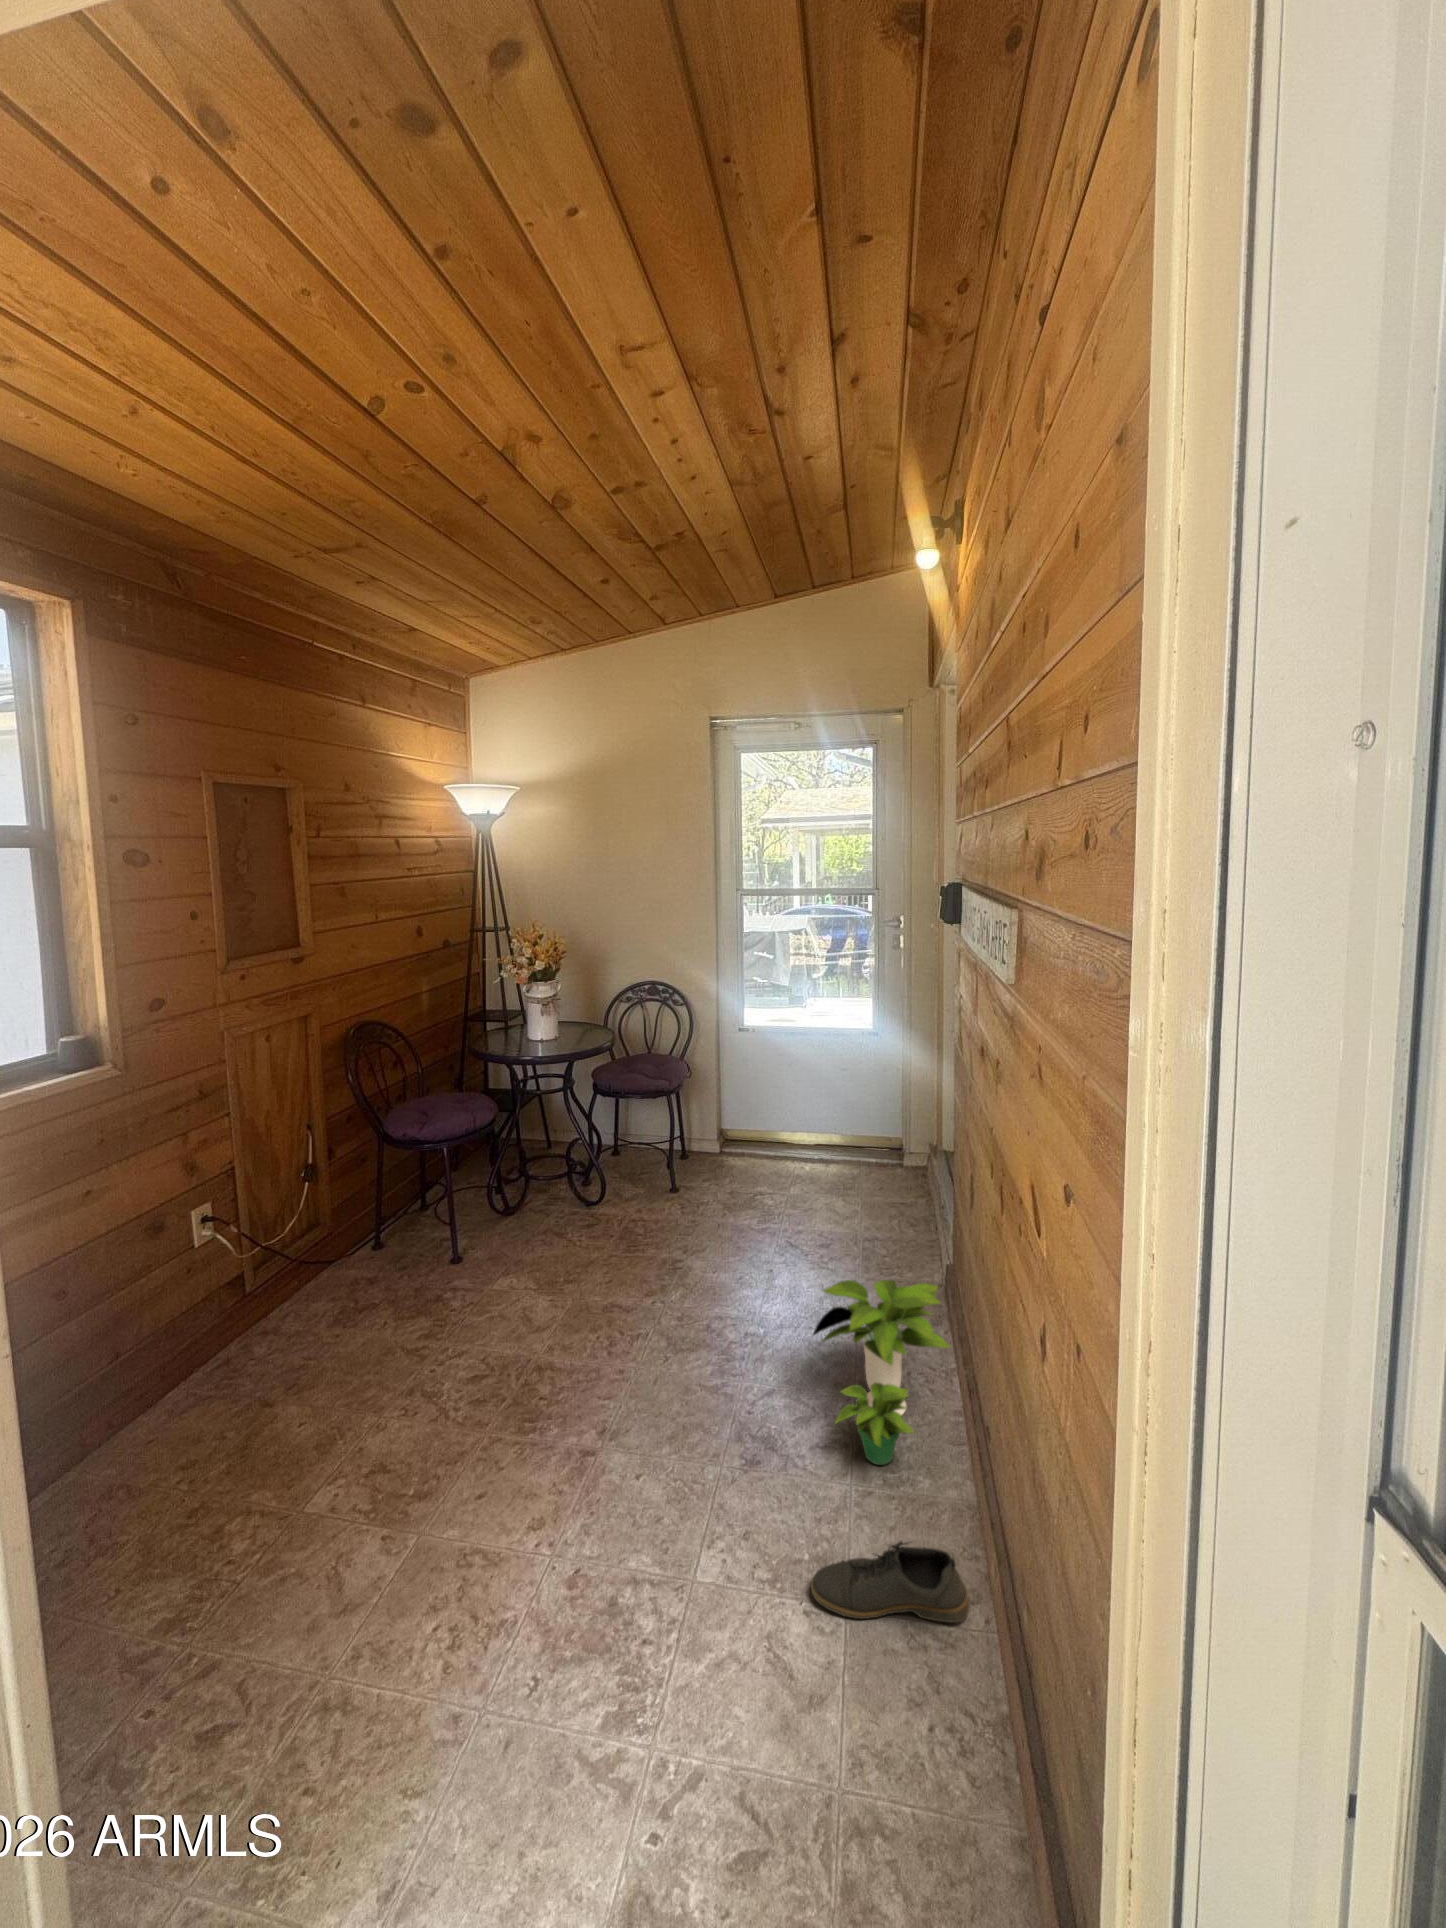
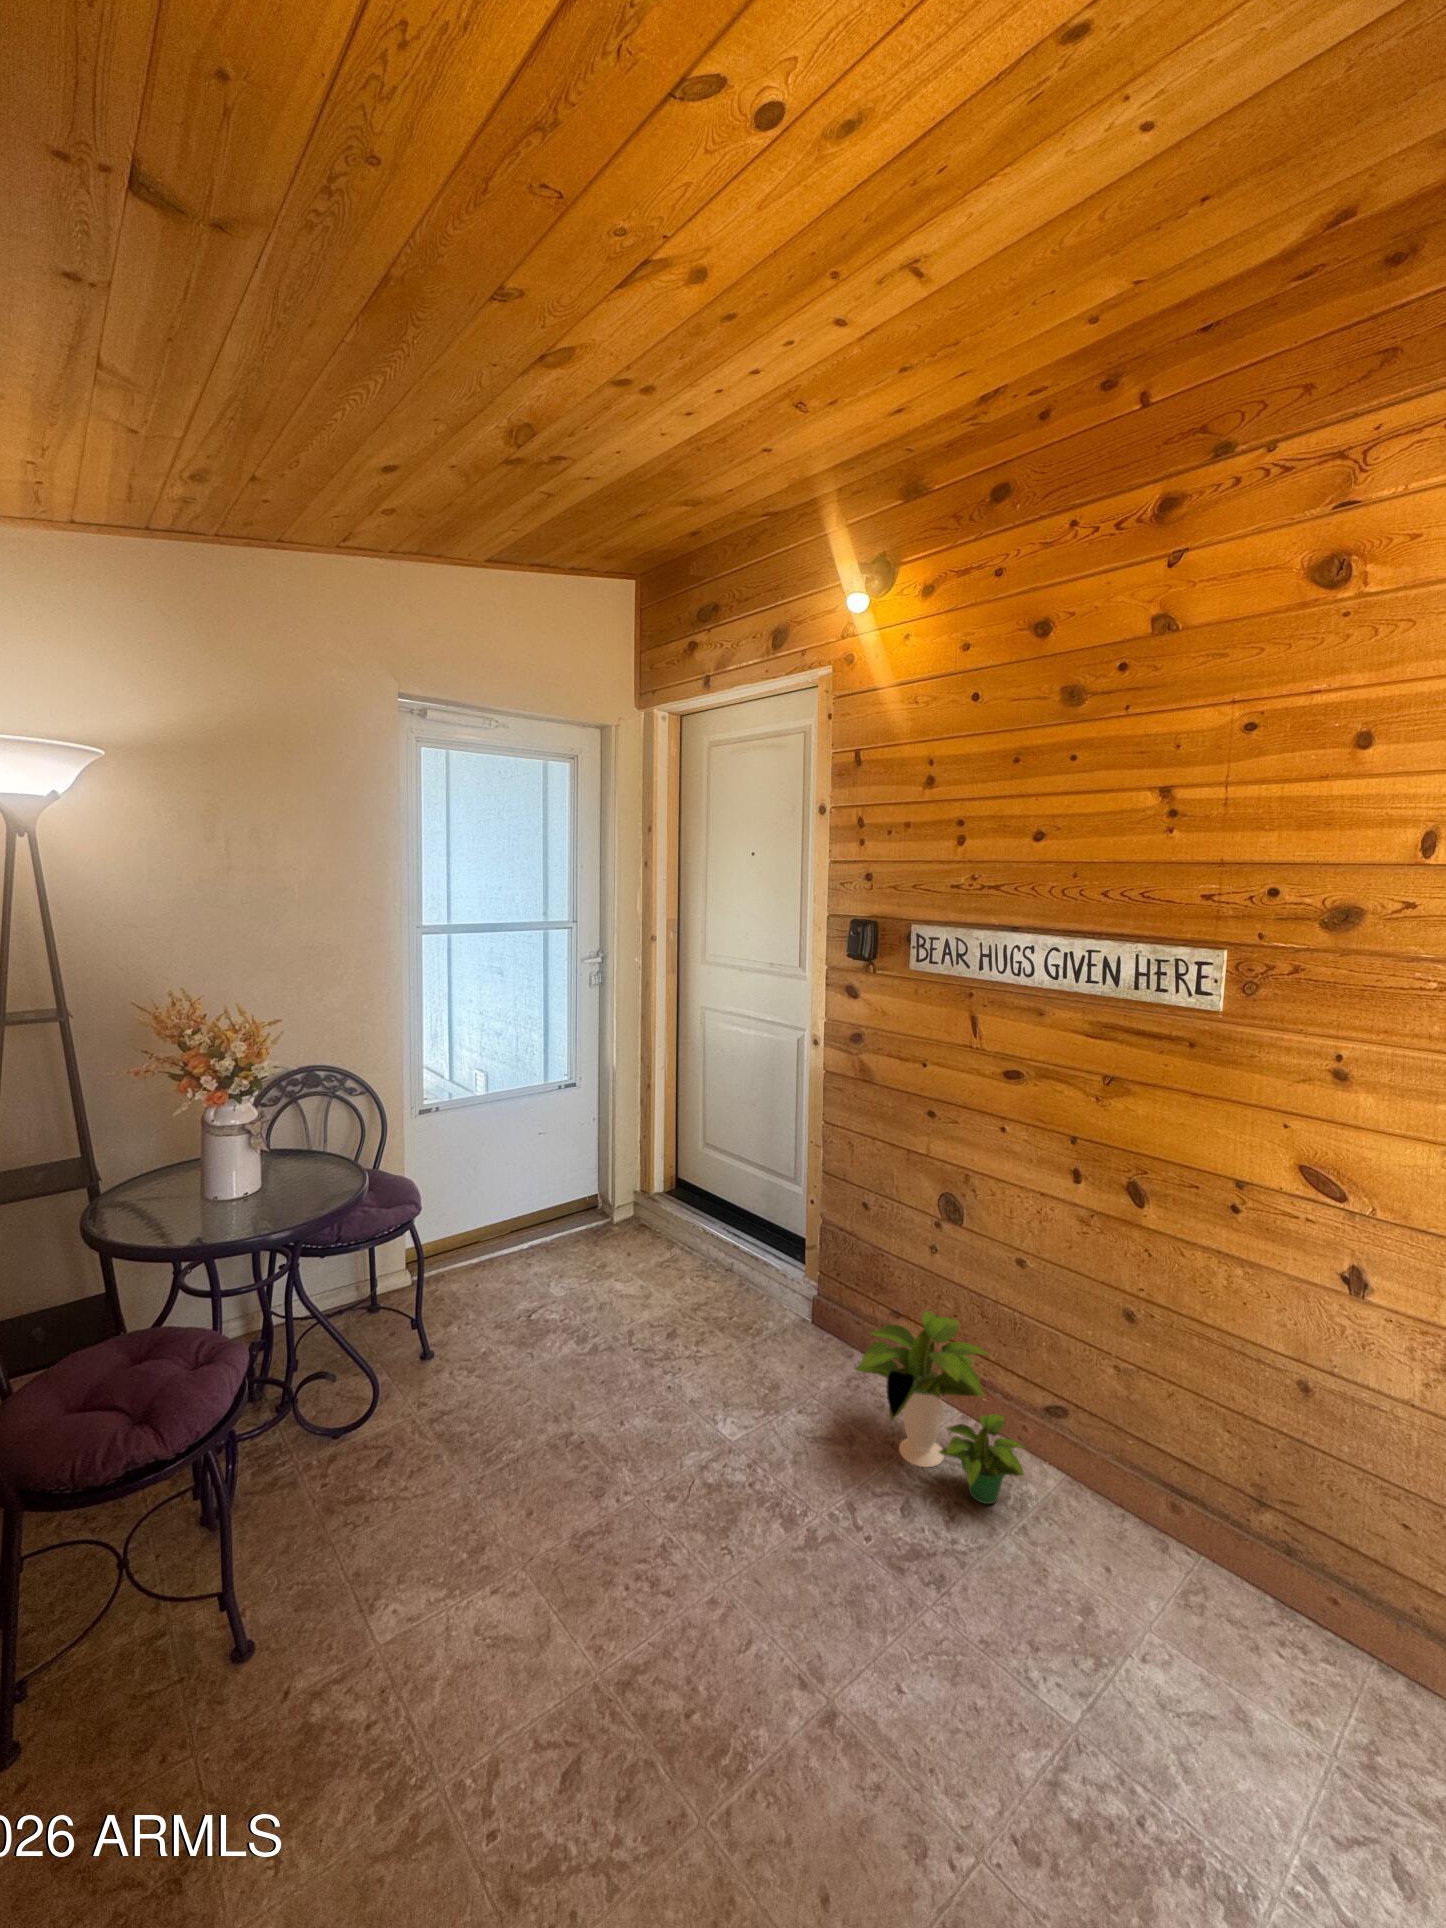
shoe: present [811,1541,970,1623] -> none [1107,1512,1192,1642]

